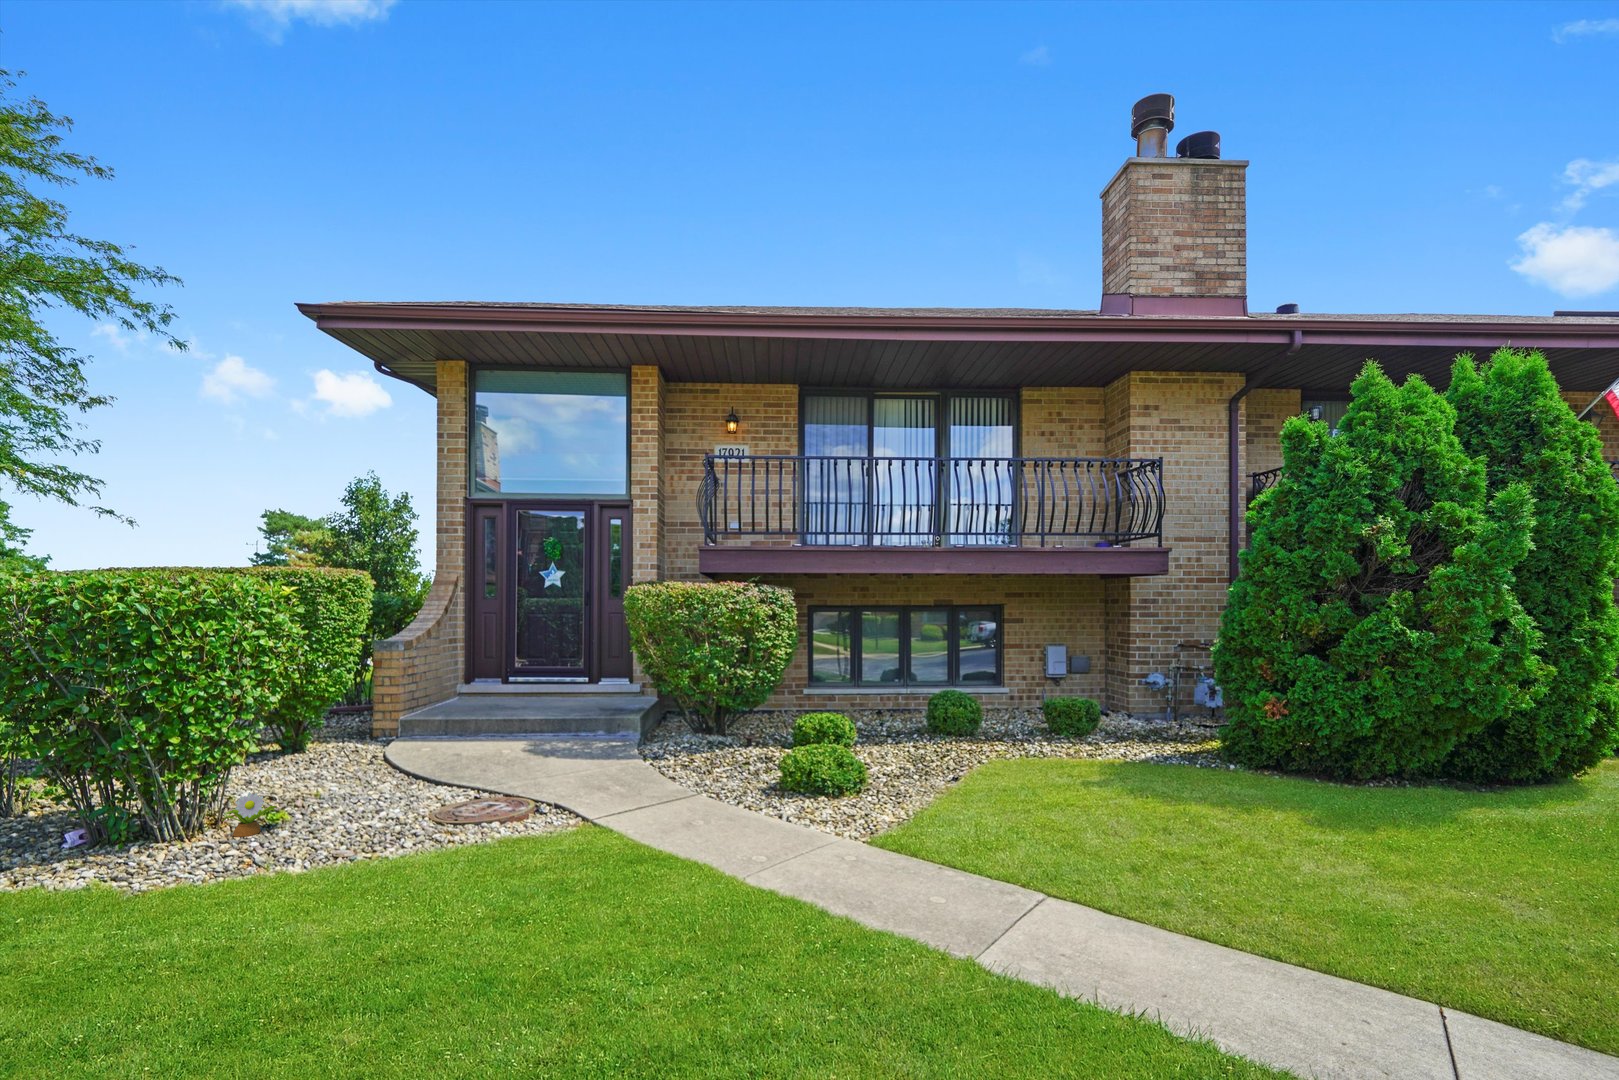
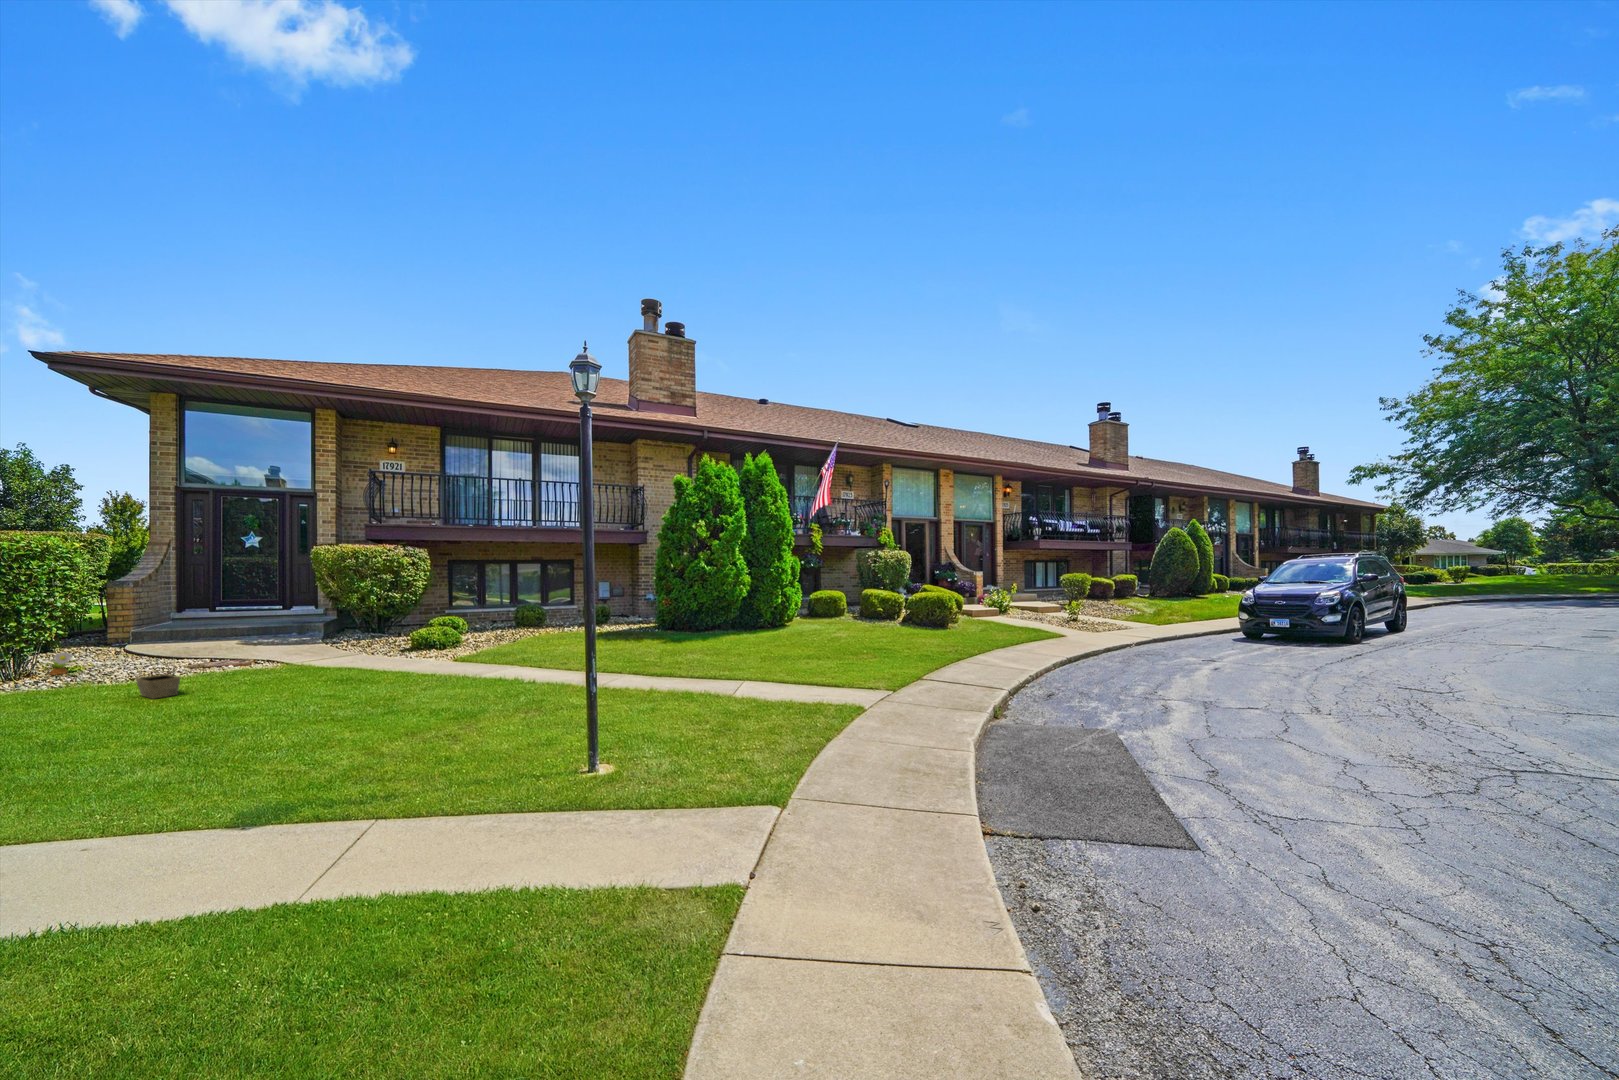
basket: none [248,918,332,1040] -> present [136,668,180,699]

